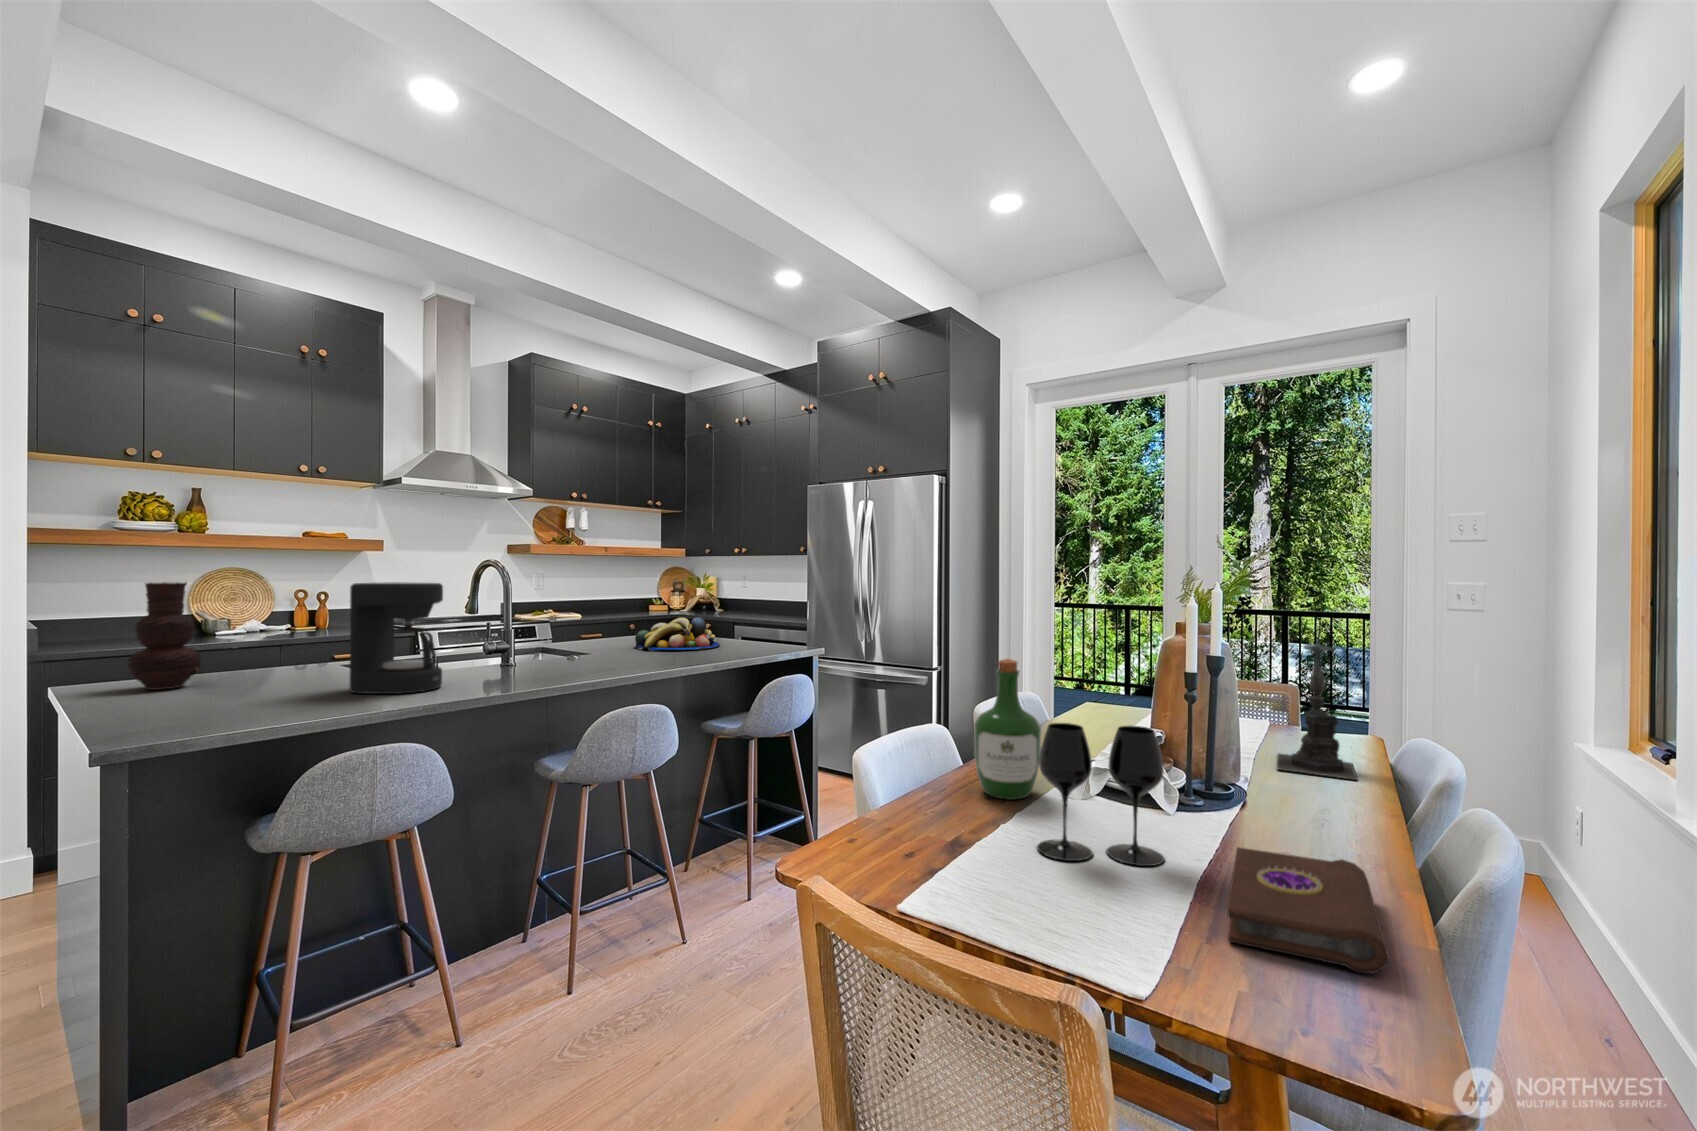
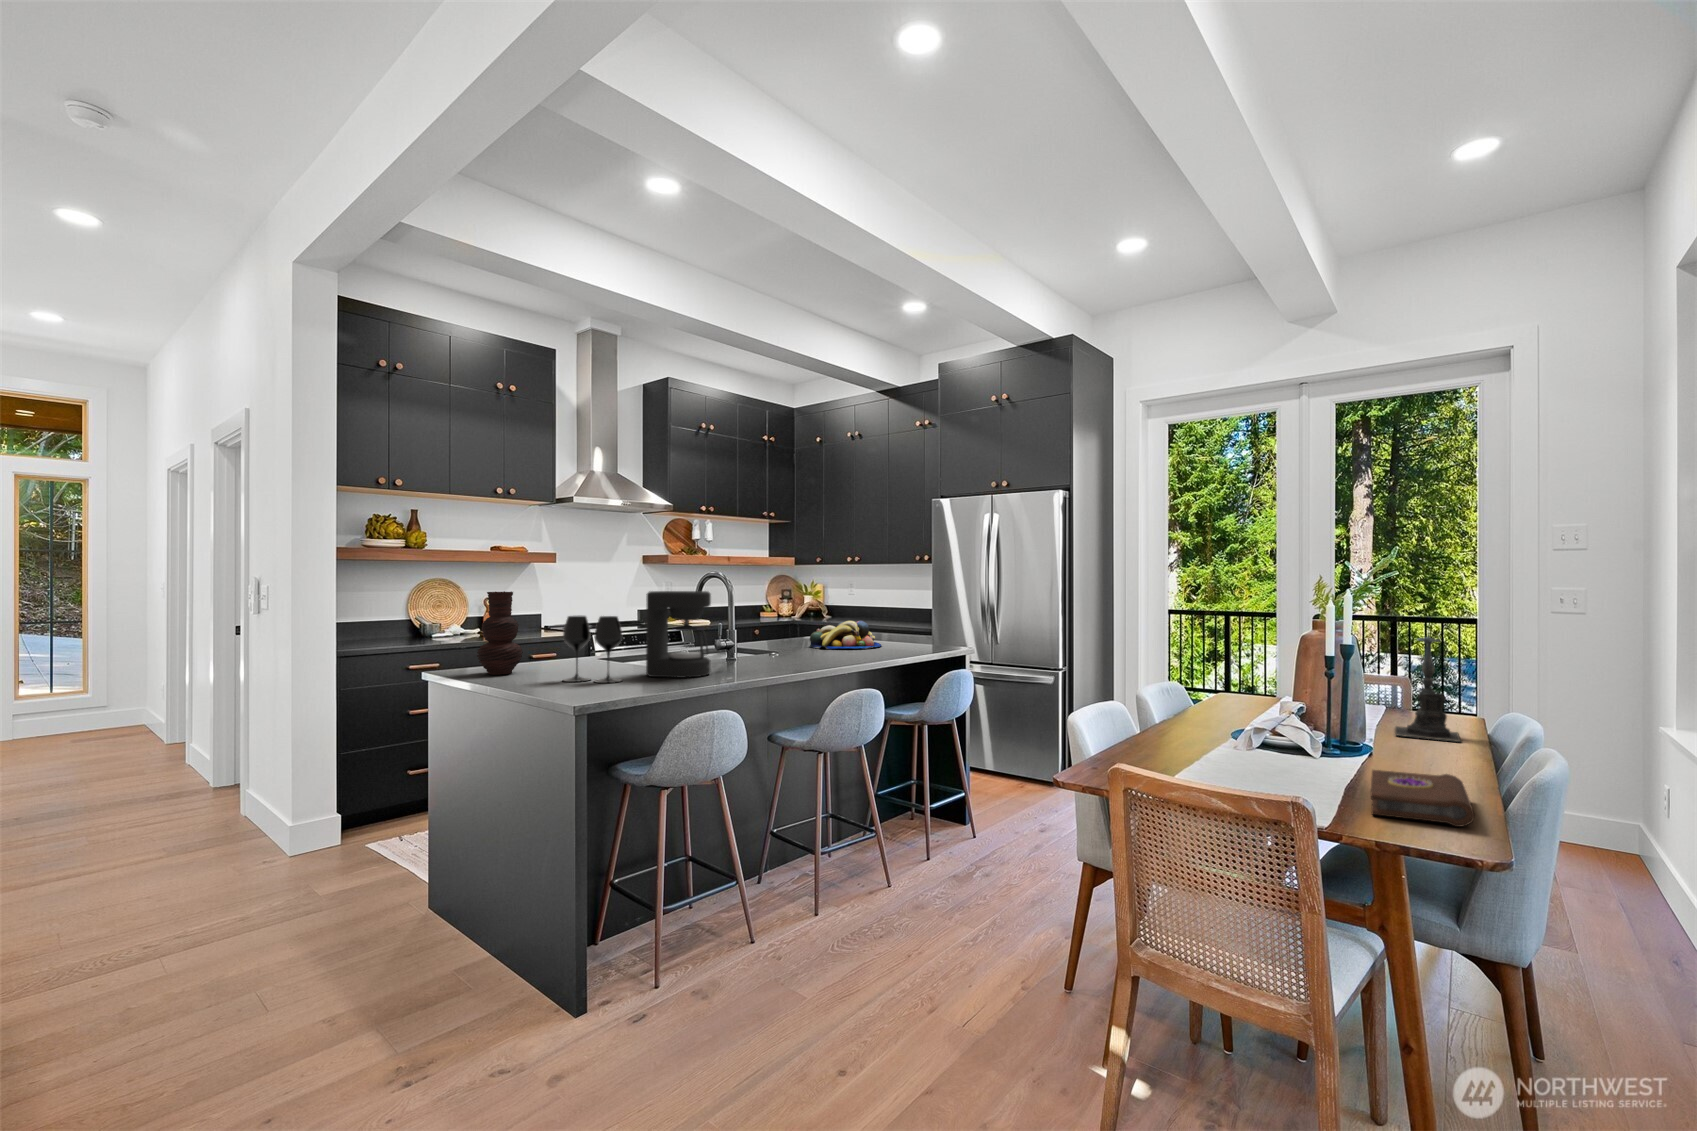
wine bottle: present [974,659,1041,800] -> none [1160,646,1213,751]
wine glass: present [1037,723,1164,866] -> present [563,616,622,683]

